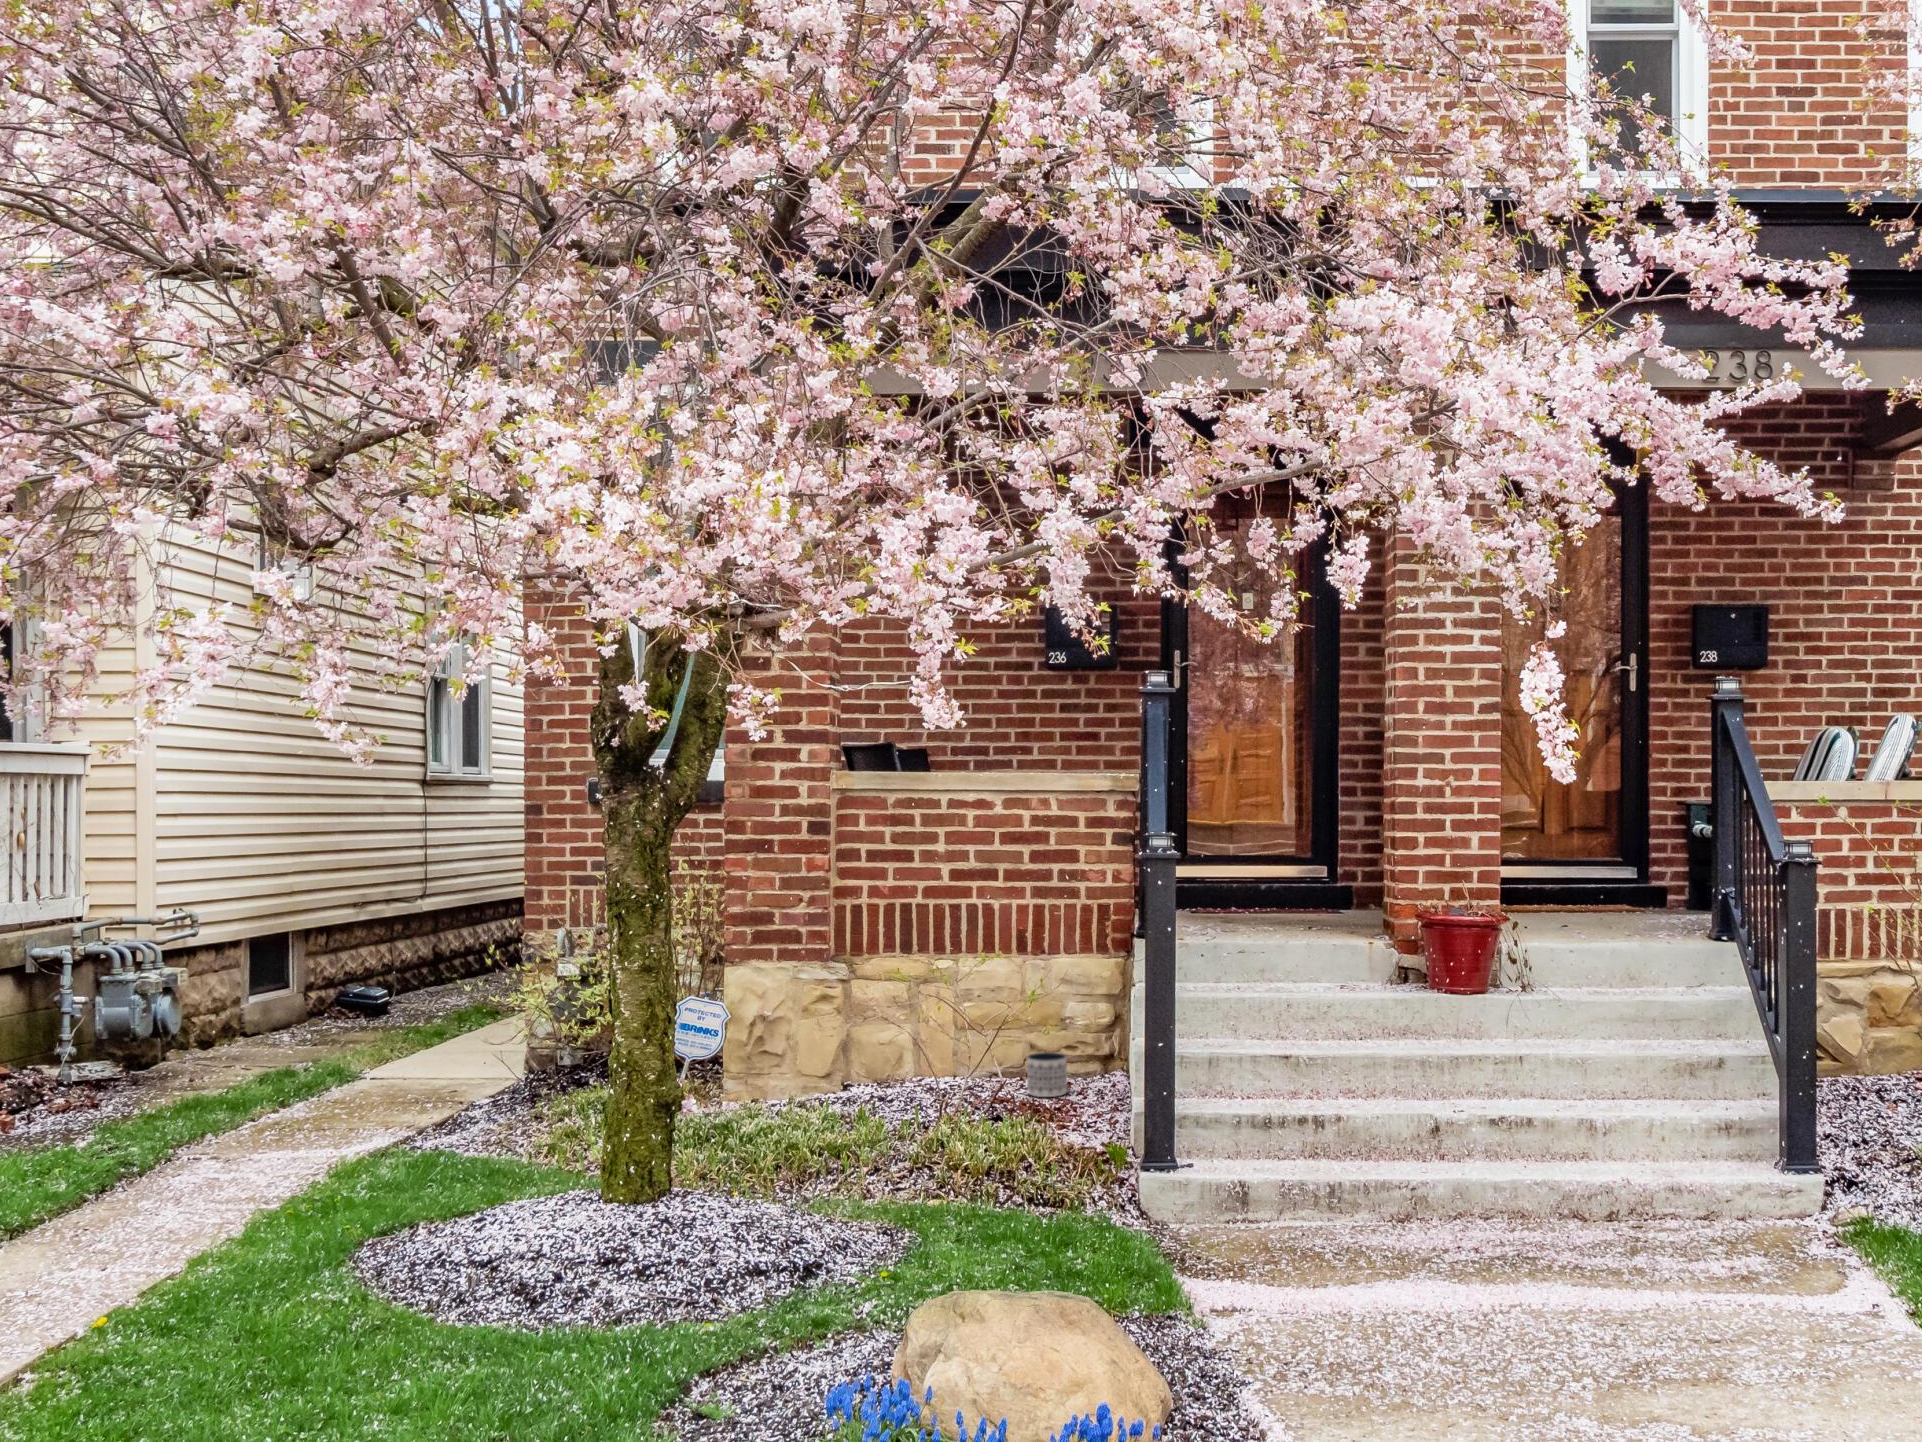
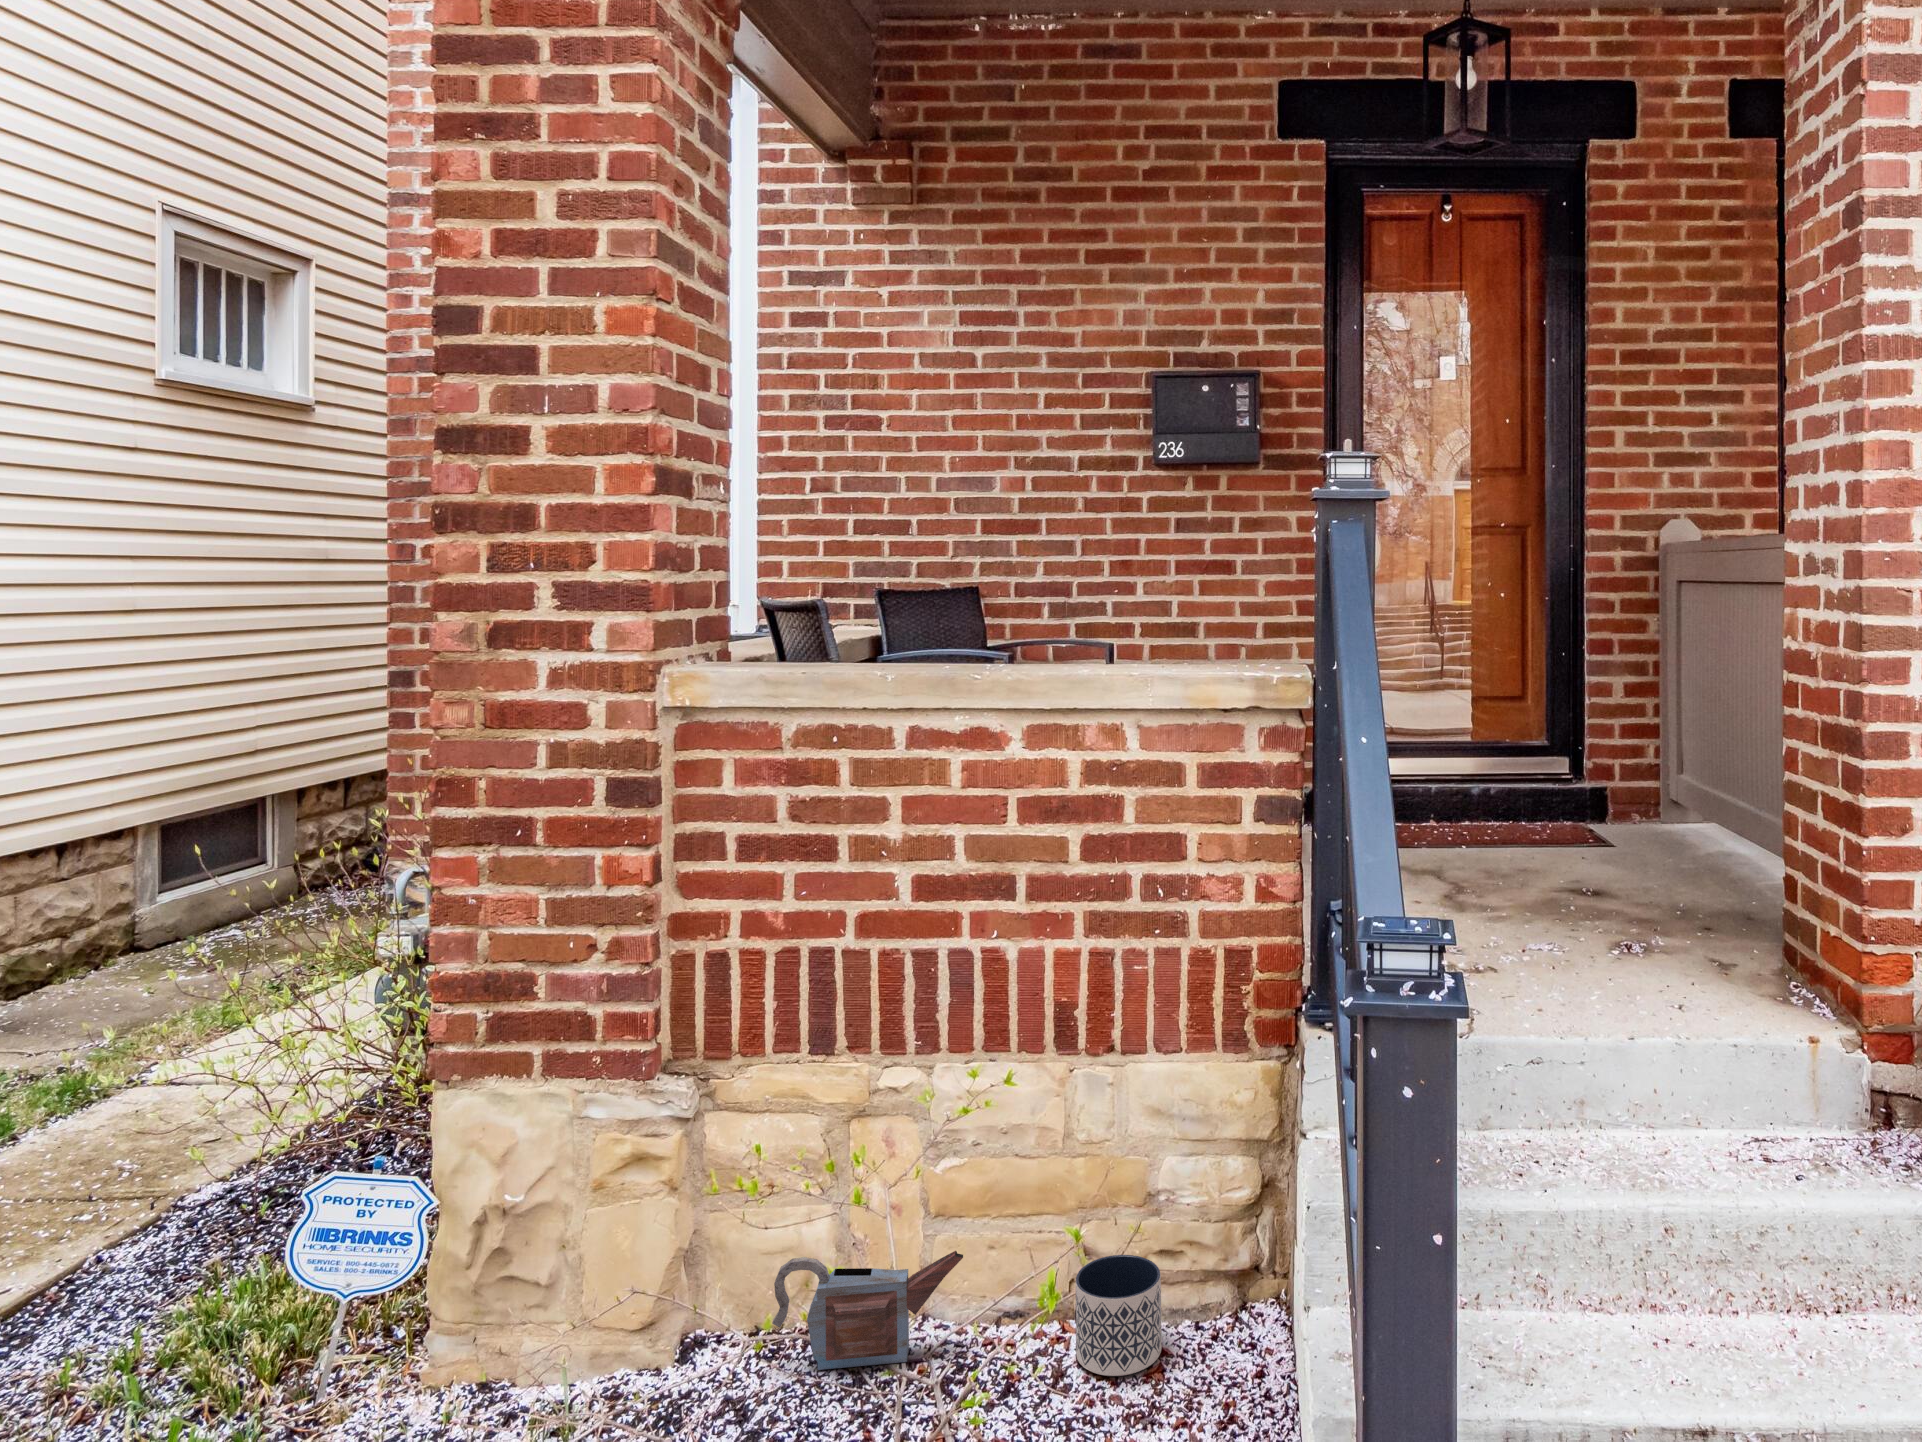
watering can: none [886,1046,973,1096] -> present [772,1251,963,1370]

